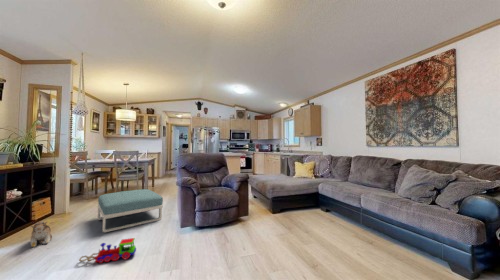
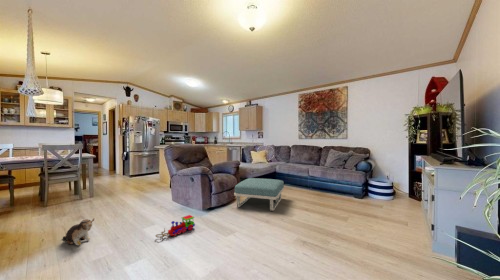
footstool: present [98,189,163,232] -> present [234,178,284,211]

